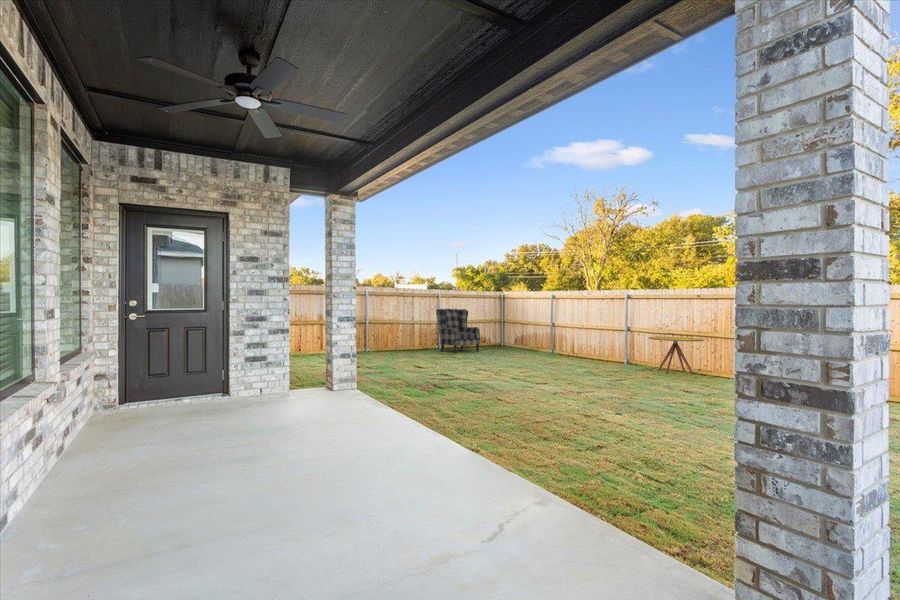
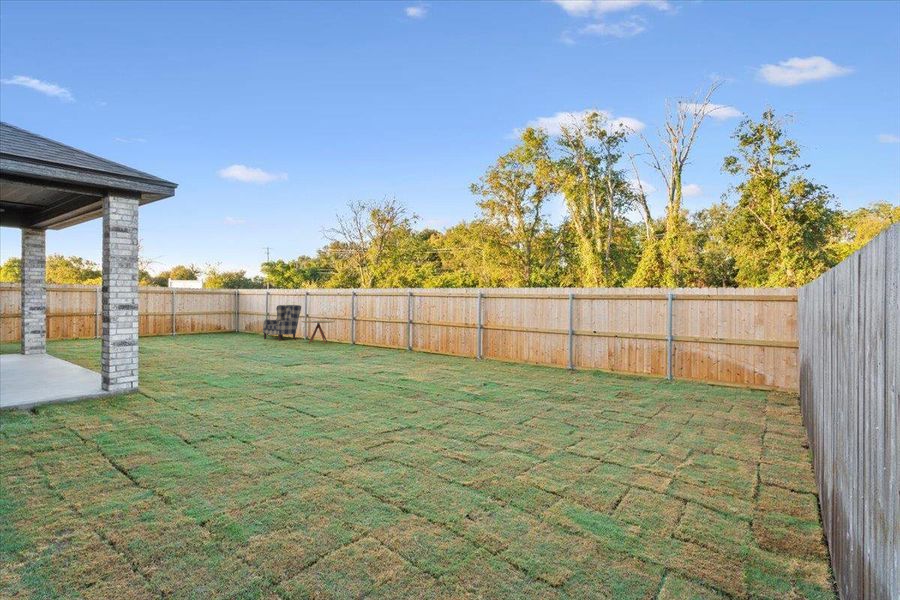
chair: present [436,309,480,353] -> present [263,305,301,341]

